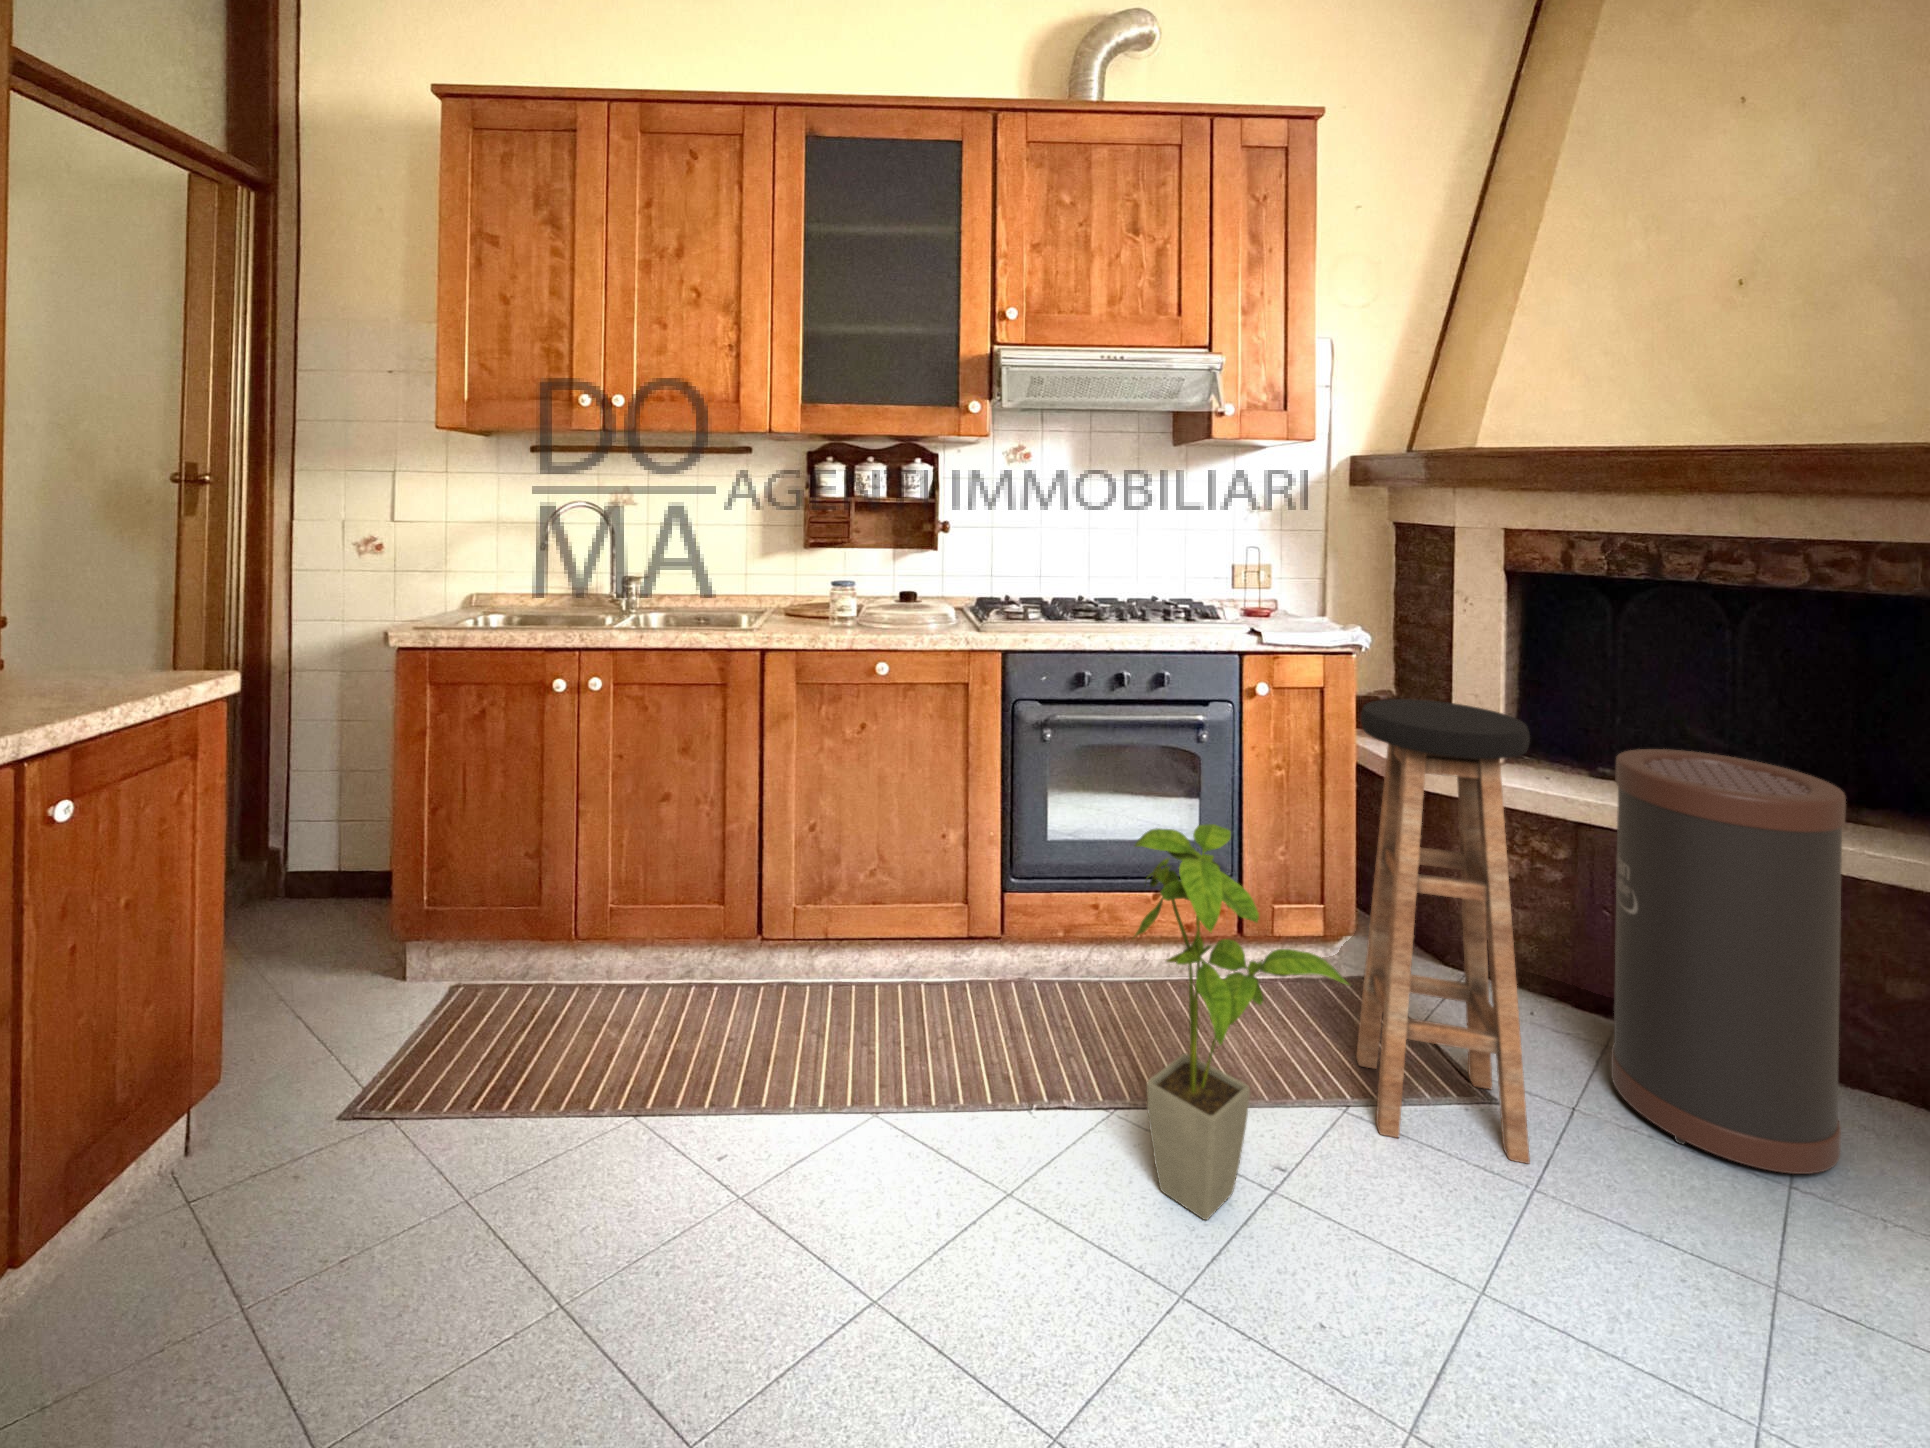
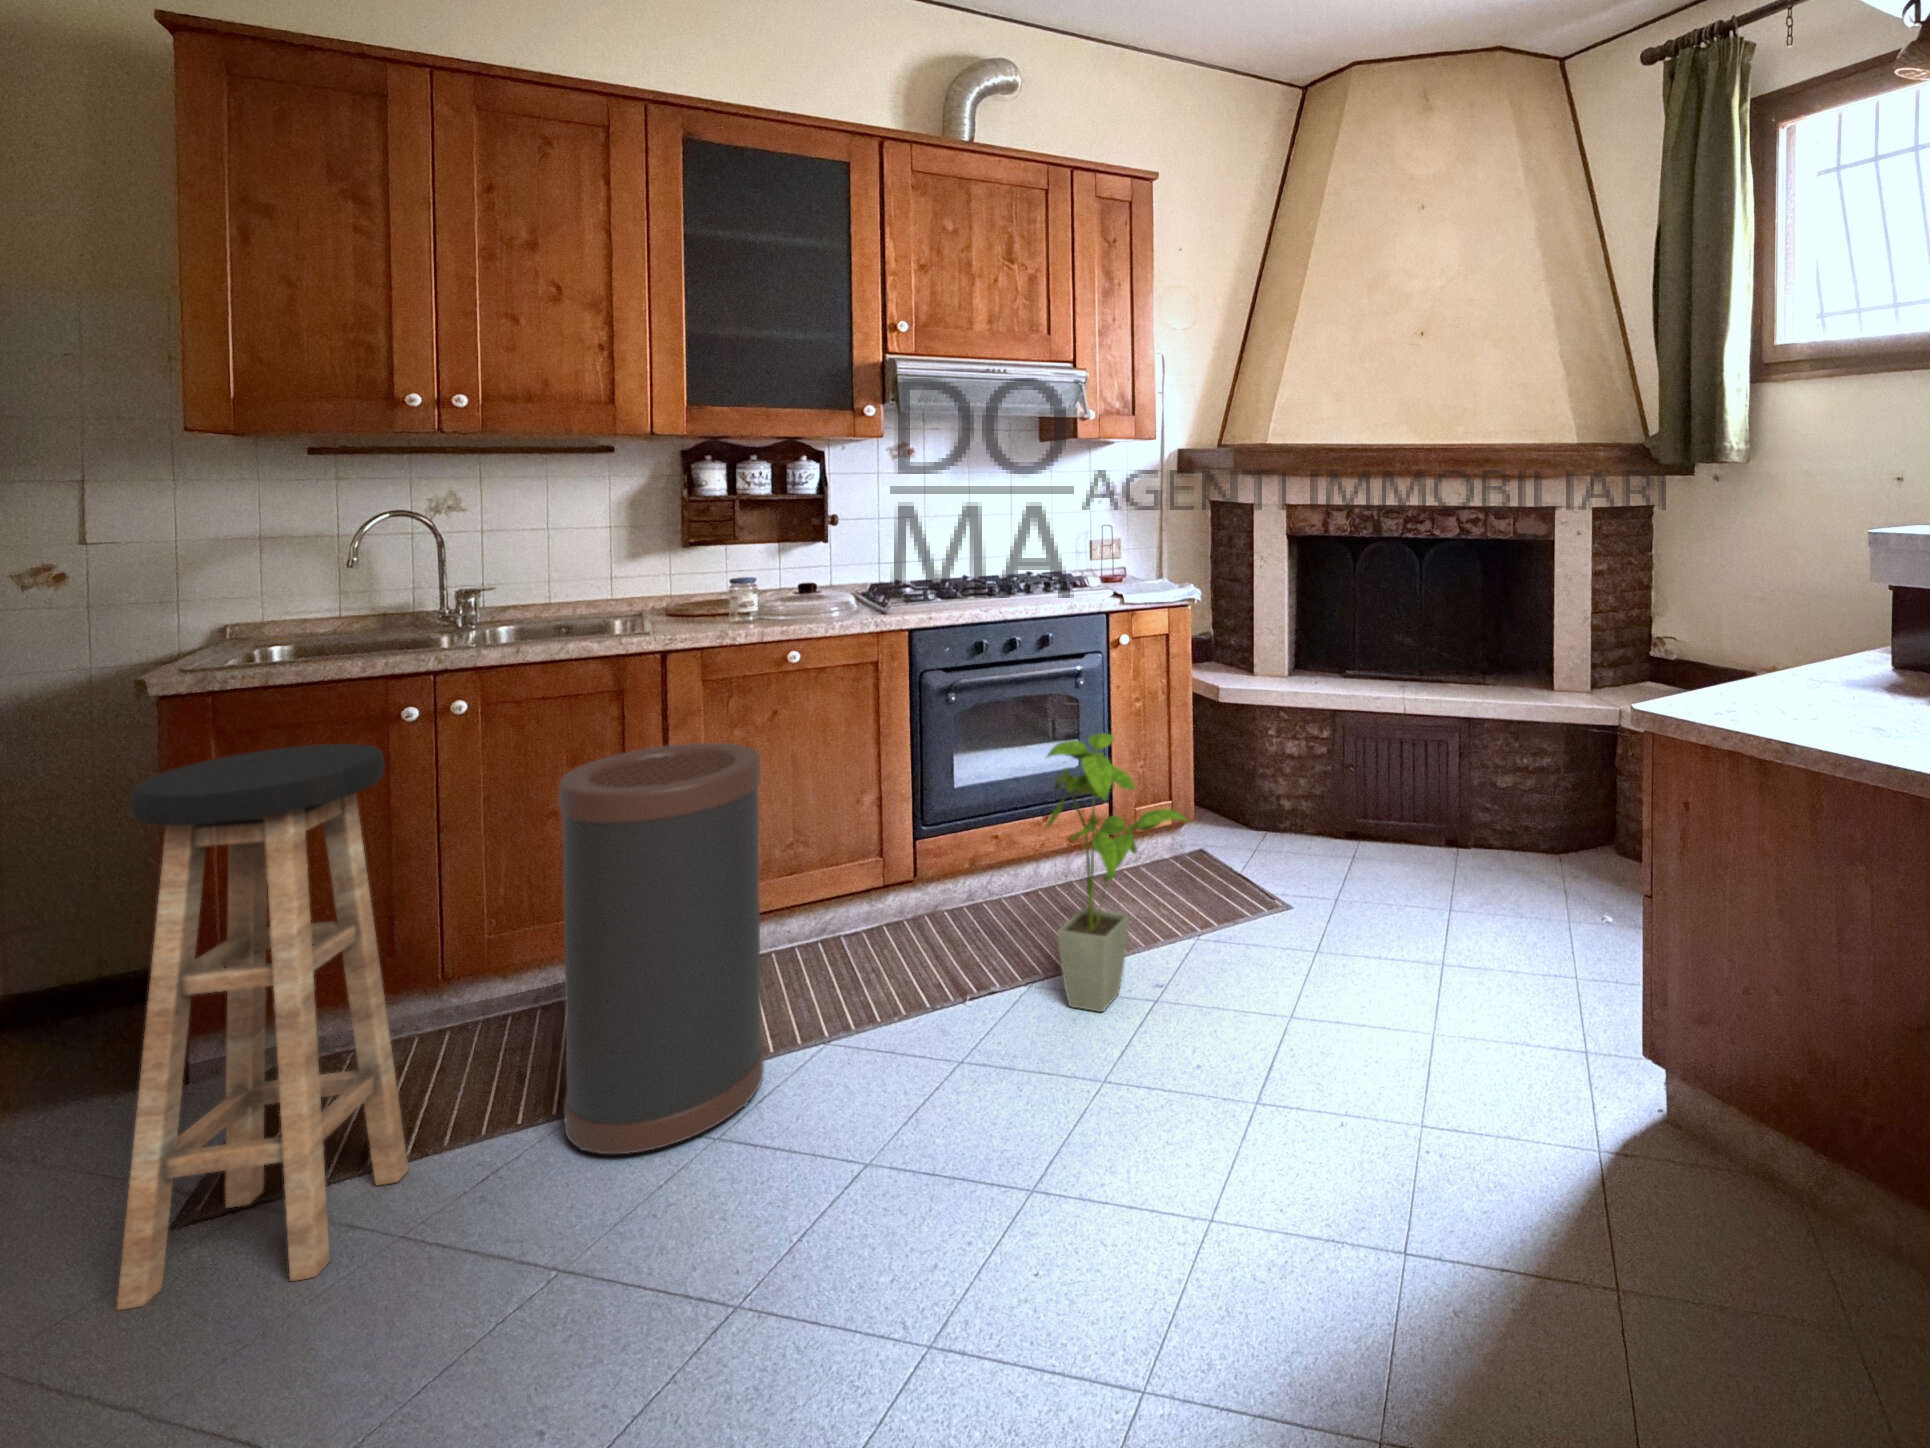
bar stool: present [1356,699,1530,1163] -> present [117,744,408,1310]
trash can: present [1611,749,1846,1174] -> present [559,743,764,1154]

